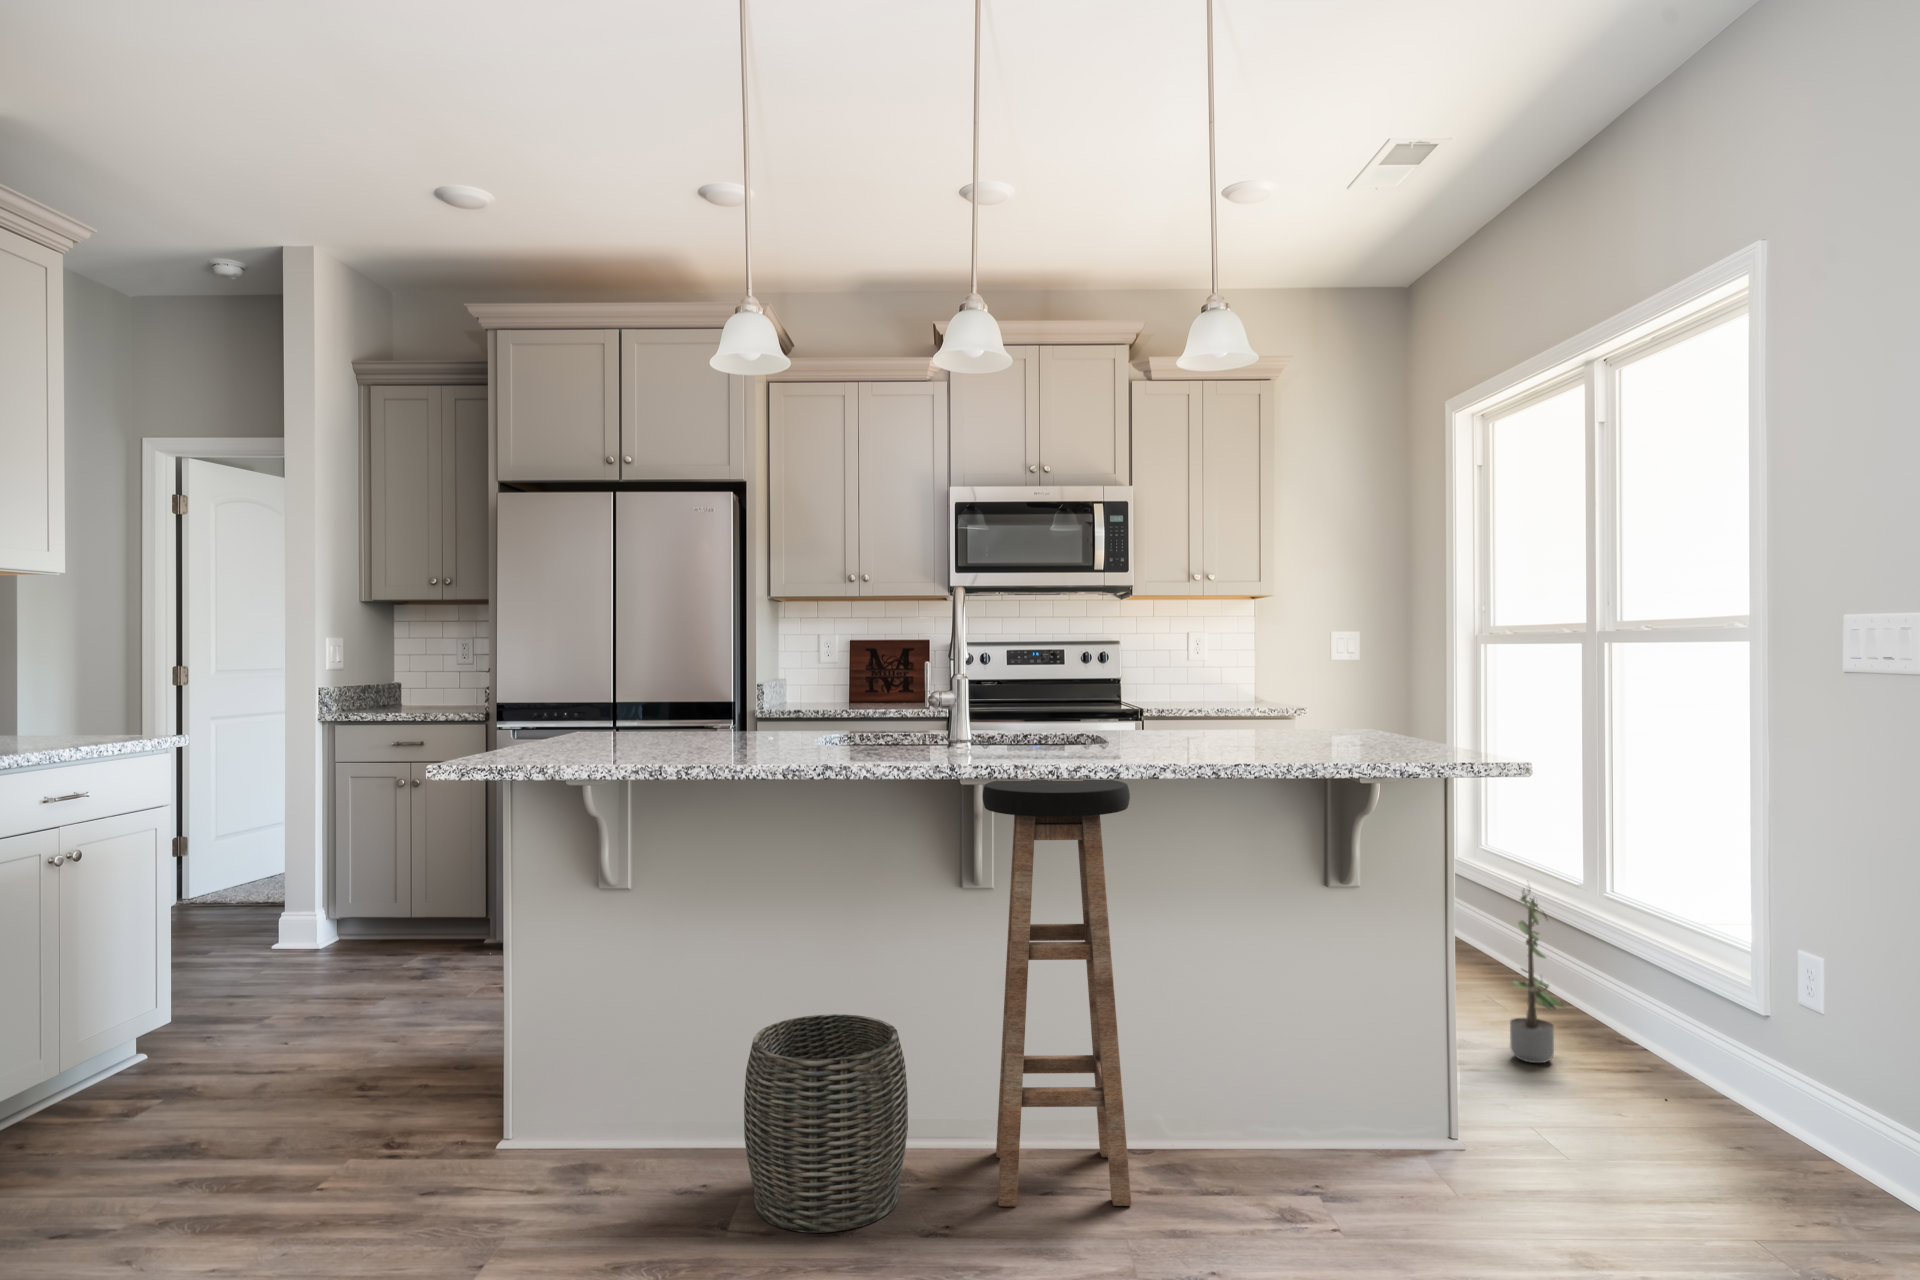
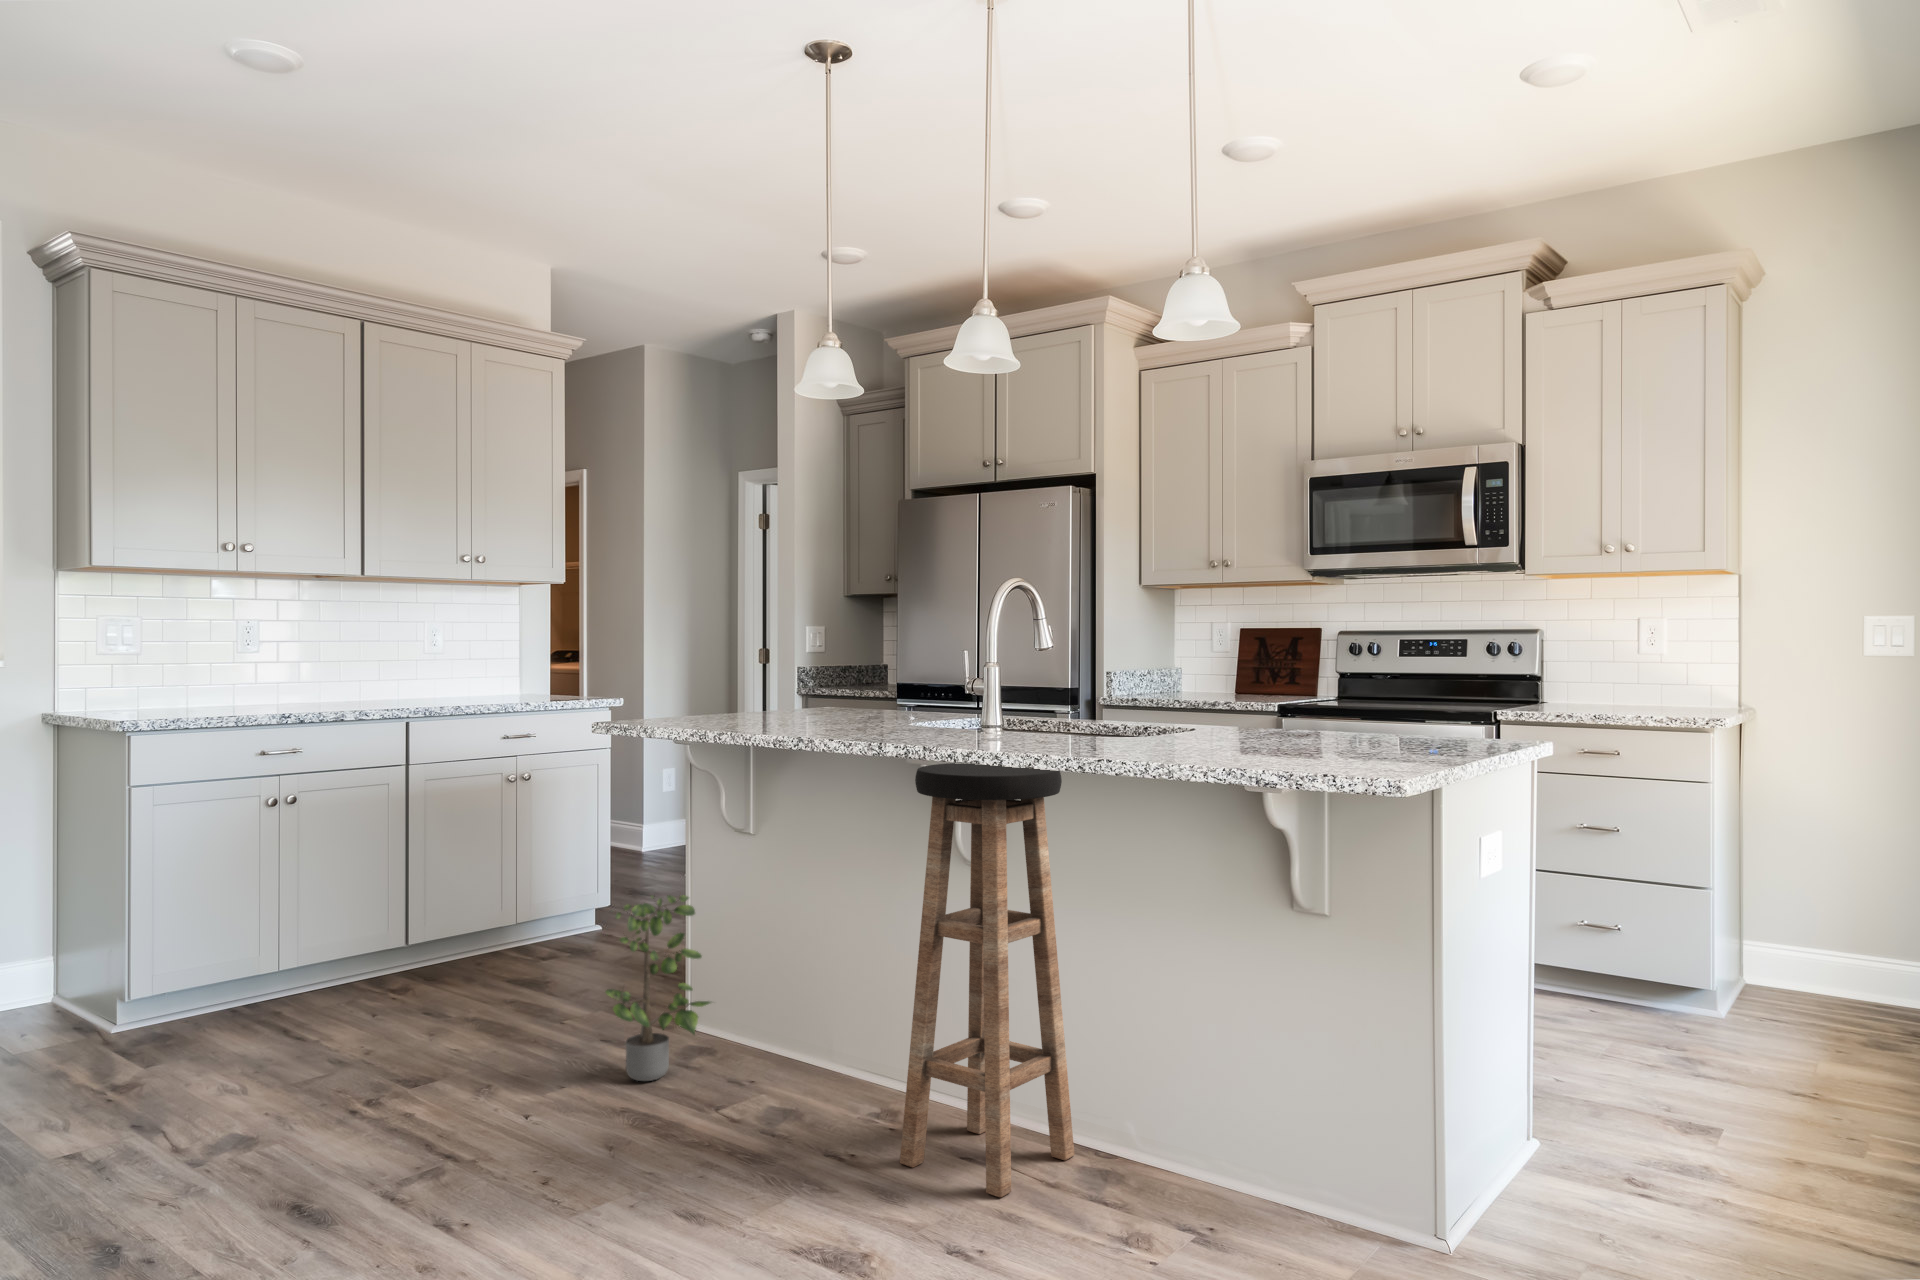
potted plant: present [1509,889,1563,1063] -> present [606,895,711,1081]
woven basket: present [744,1014,908,1233] -> none [725,960,870,1144]

